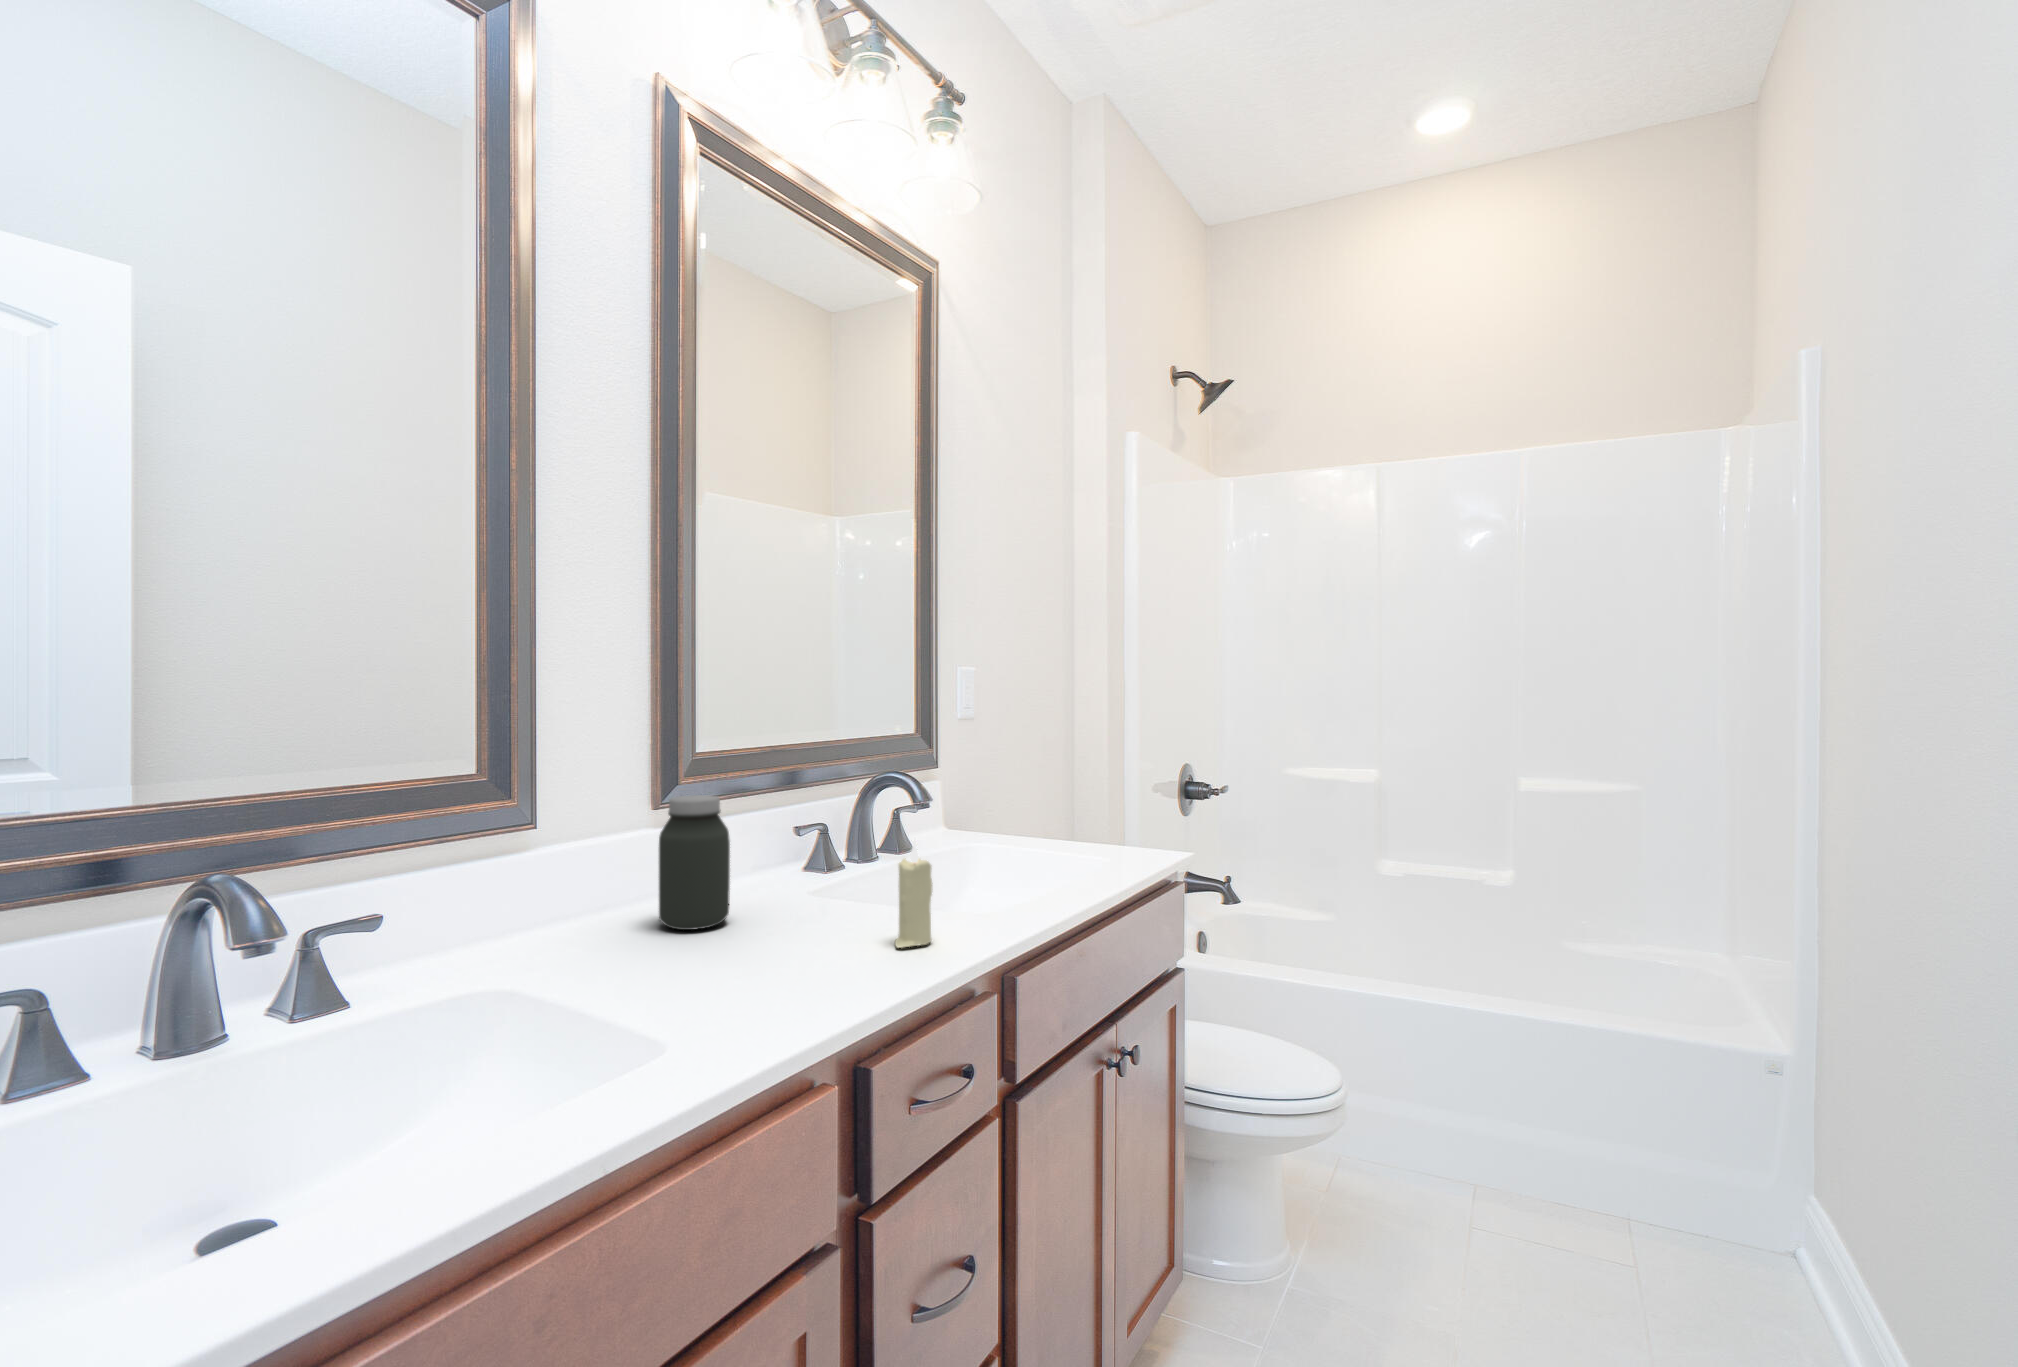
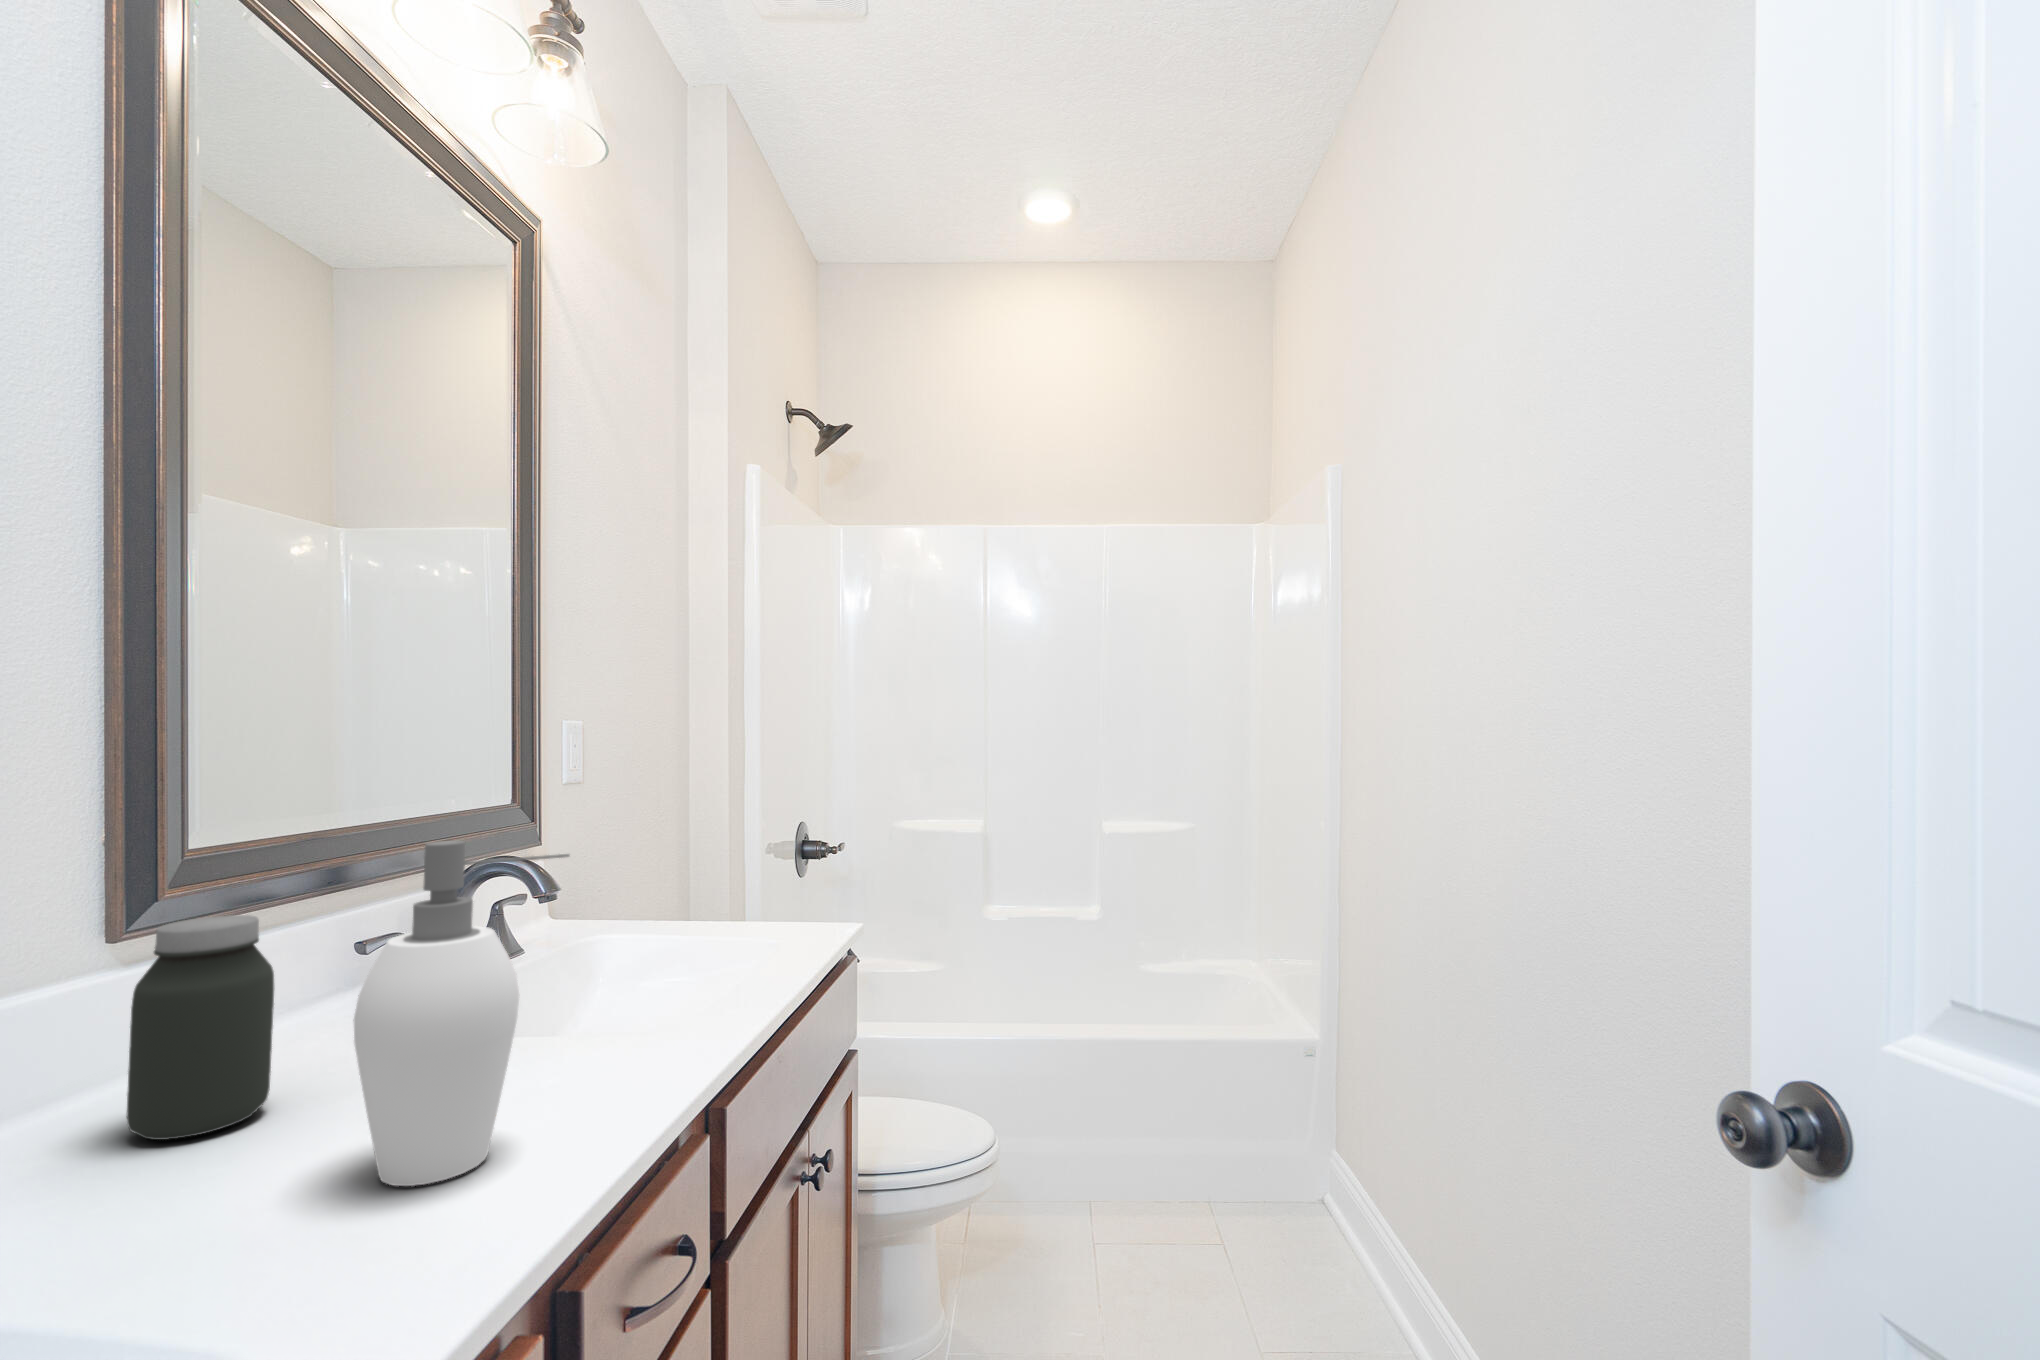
soap dispenser: none [752,752,877,977] -> present [353,841,569,1186]
candle: present [895,838,932,948] -> none [568,943,625,1100]

